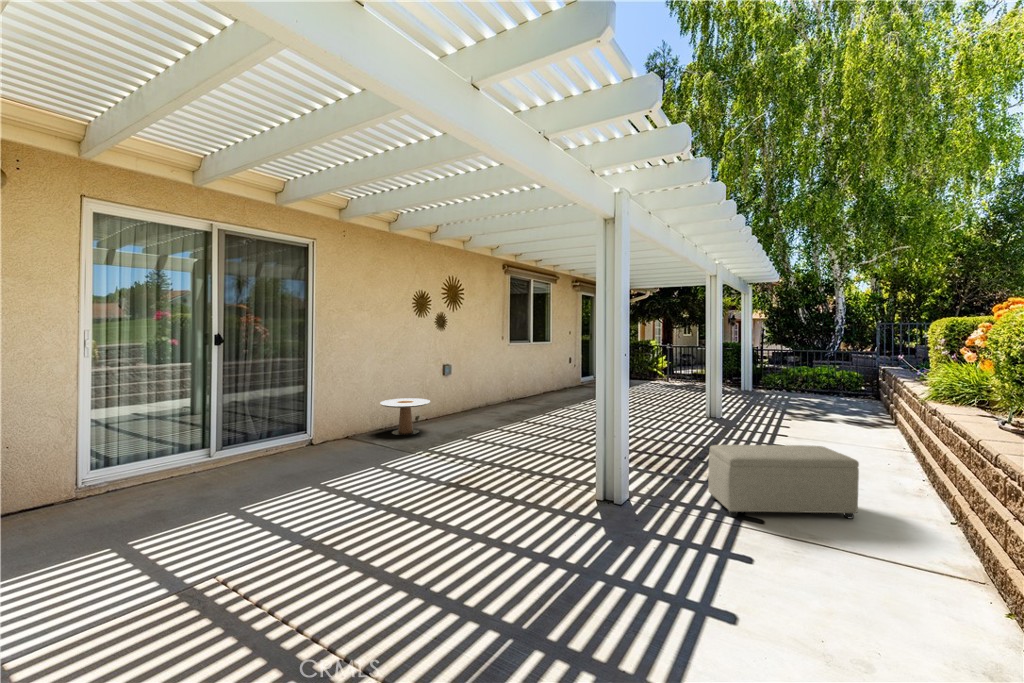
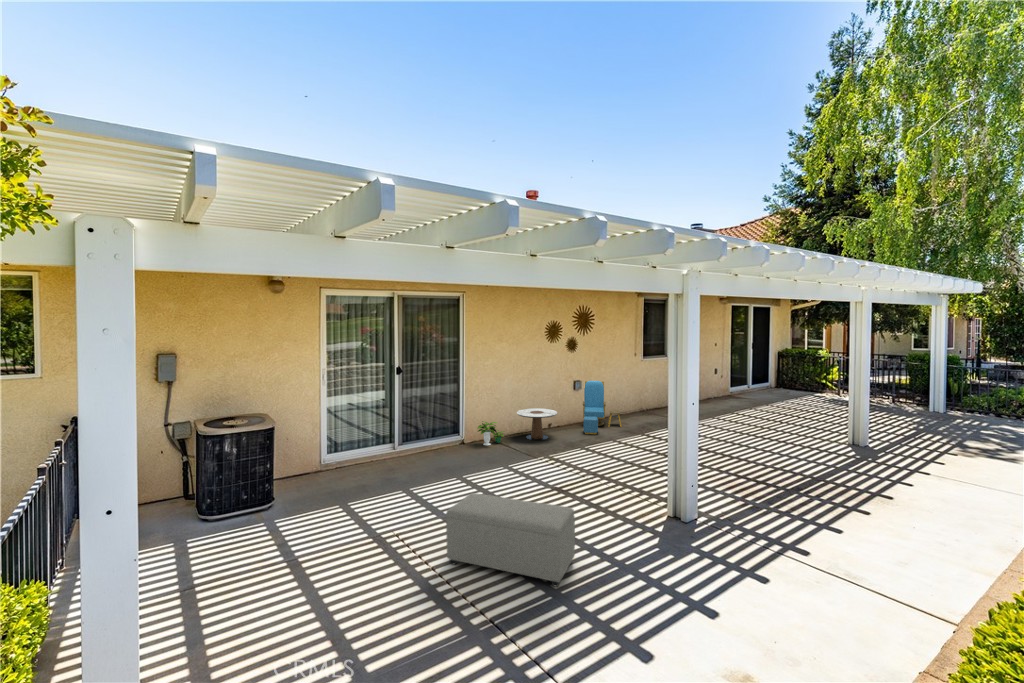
armchair: none [453,367,497,425] -> present [583,381,622,434]
potted plant: none [329,415,367,445] -> present [478,422,504,445]
ottoman: present [708,445,859,518] -> present [446,493,575,587]

